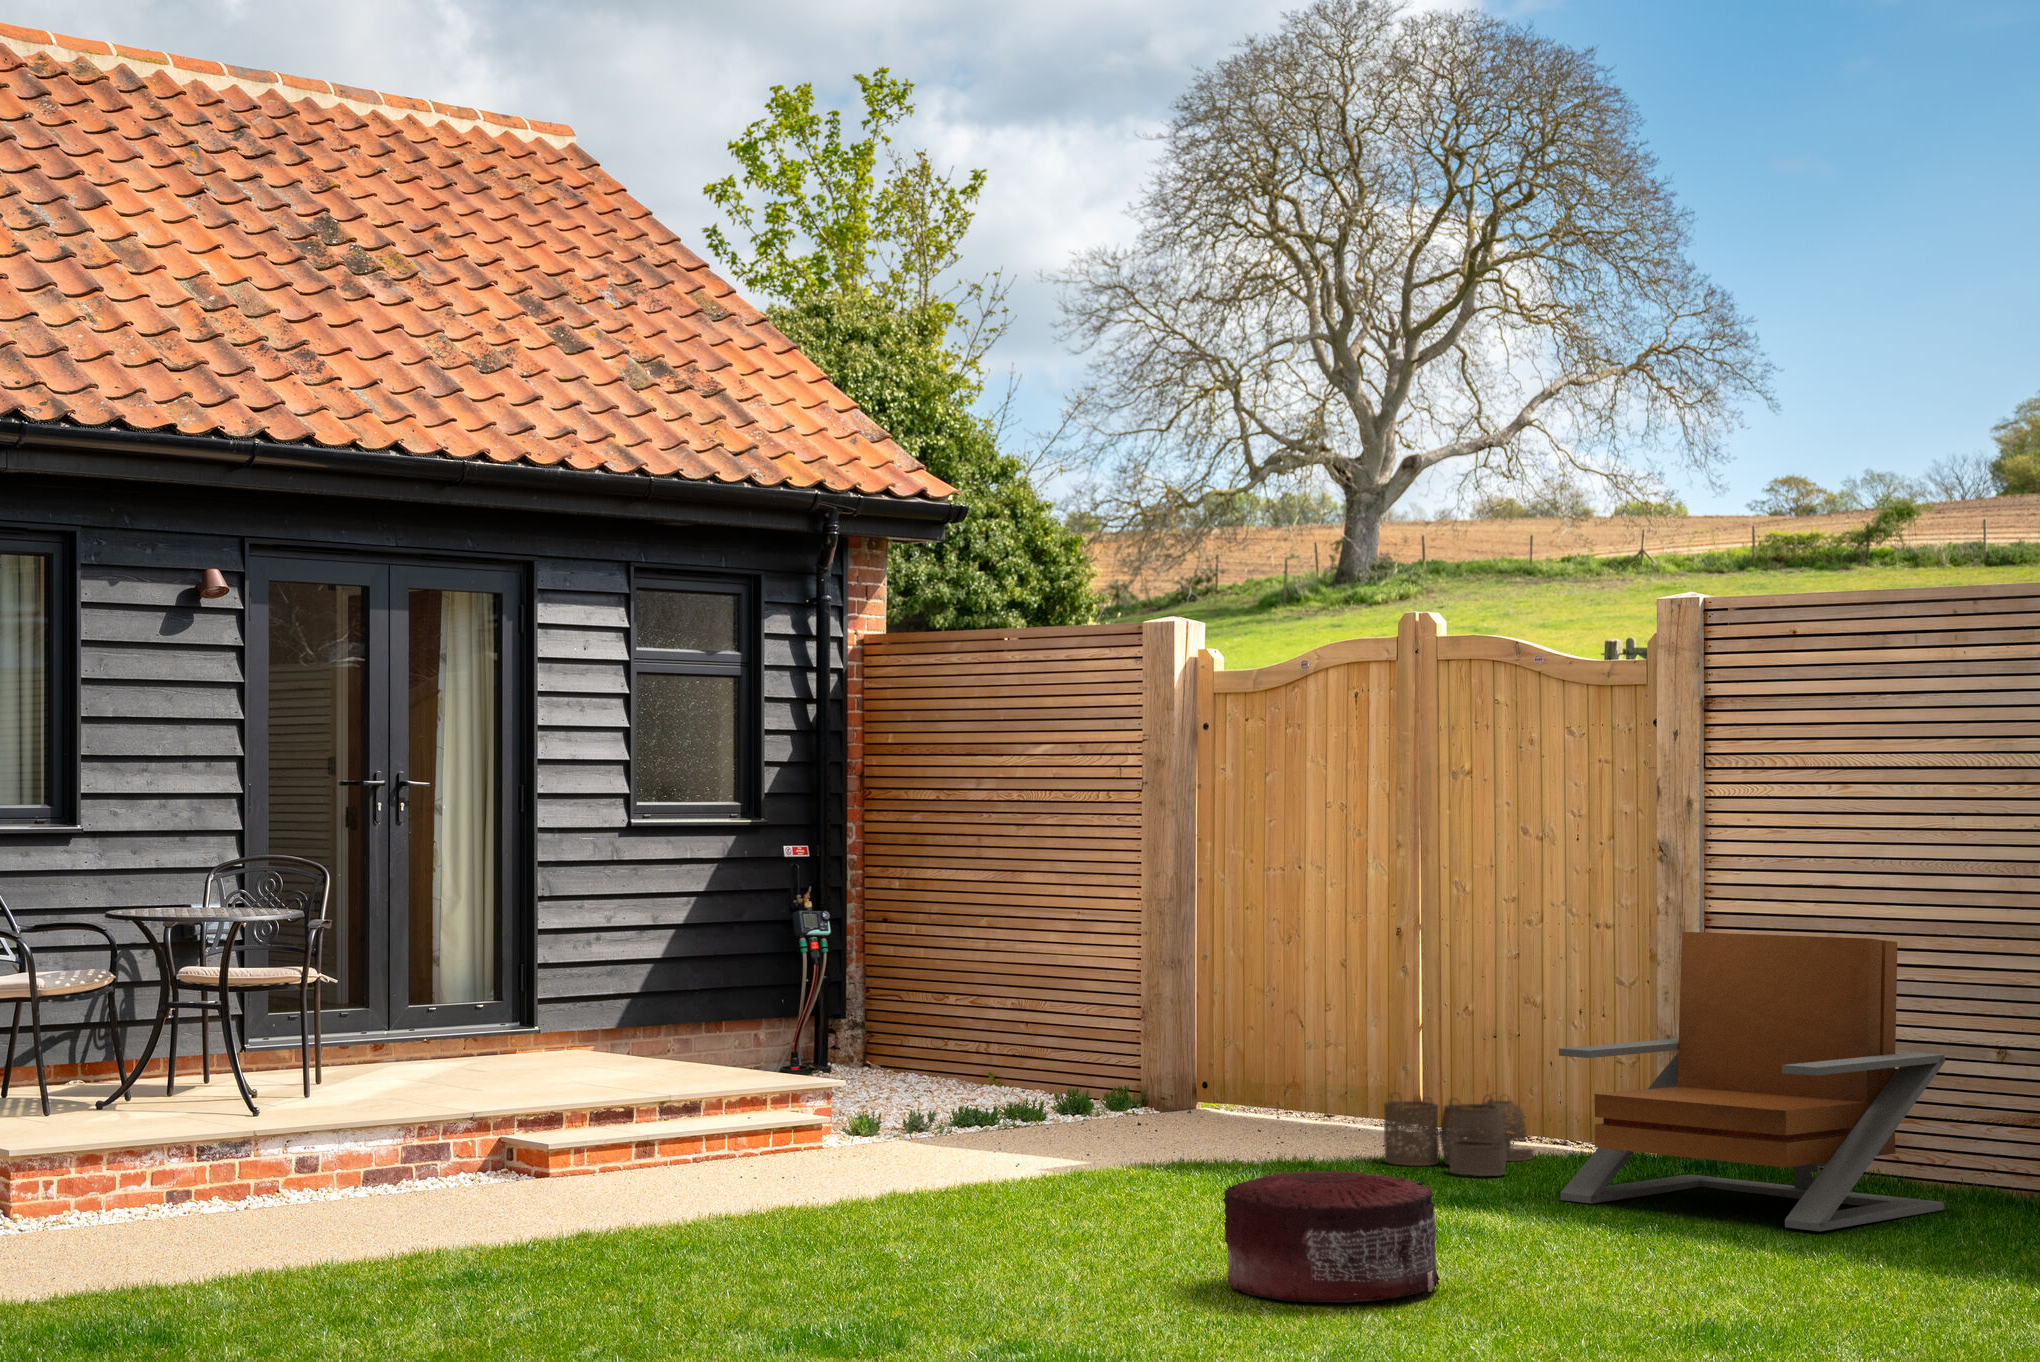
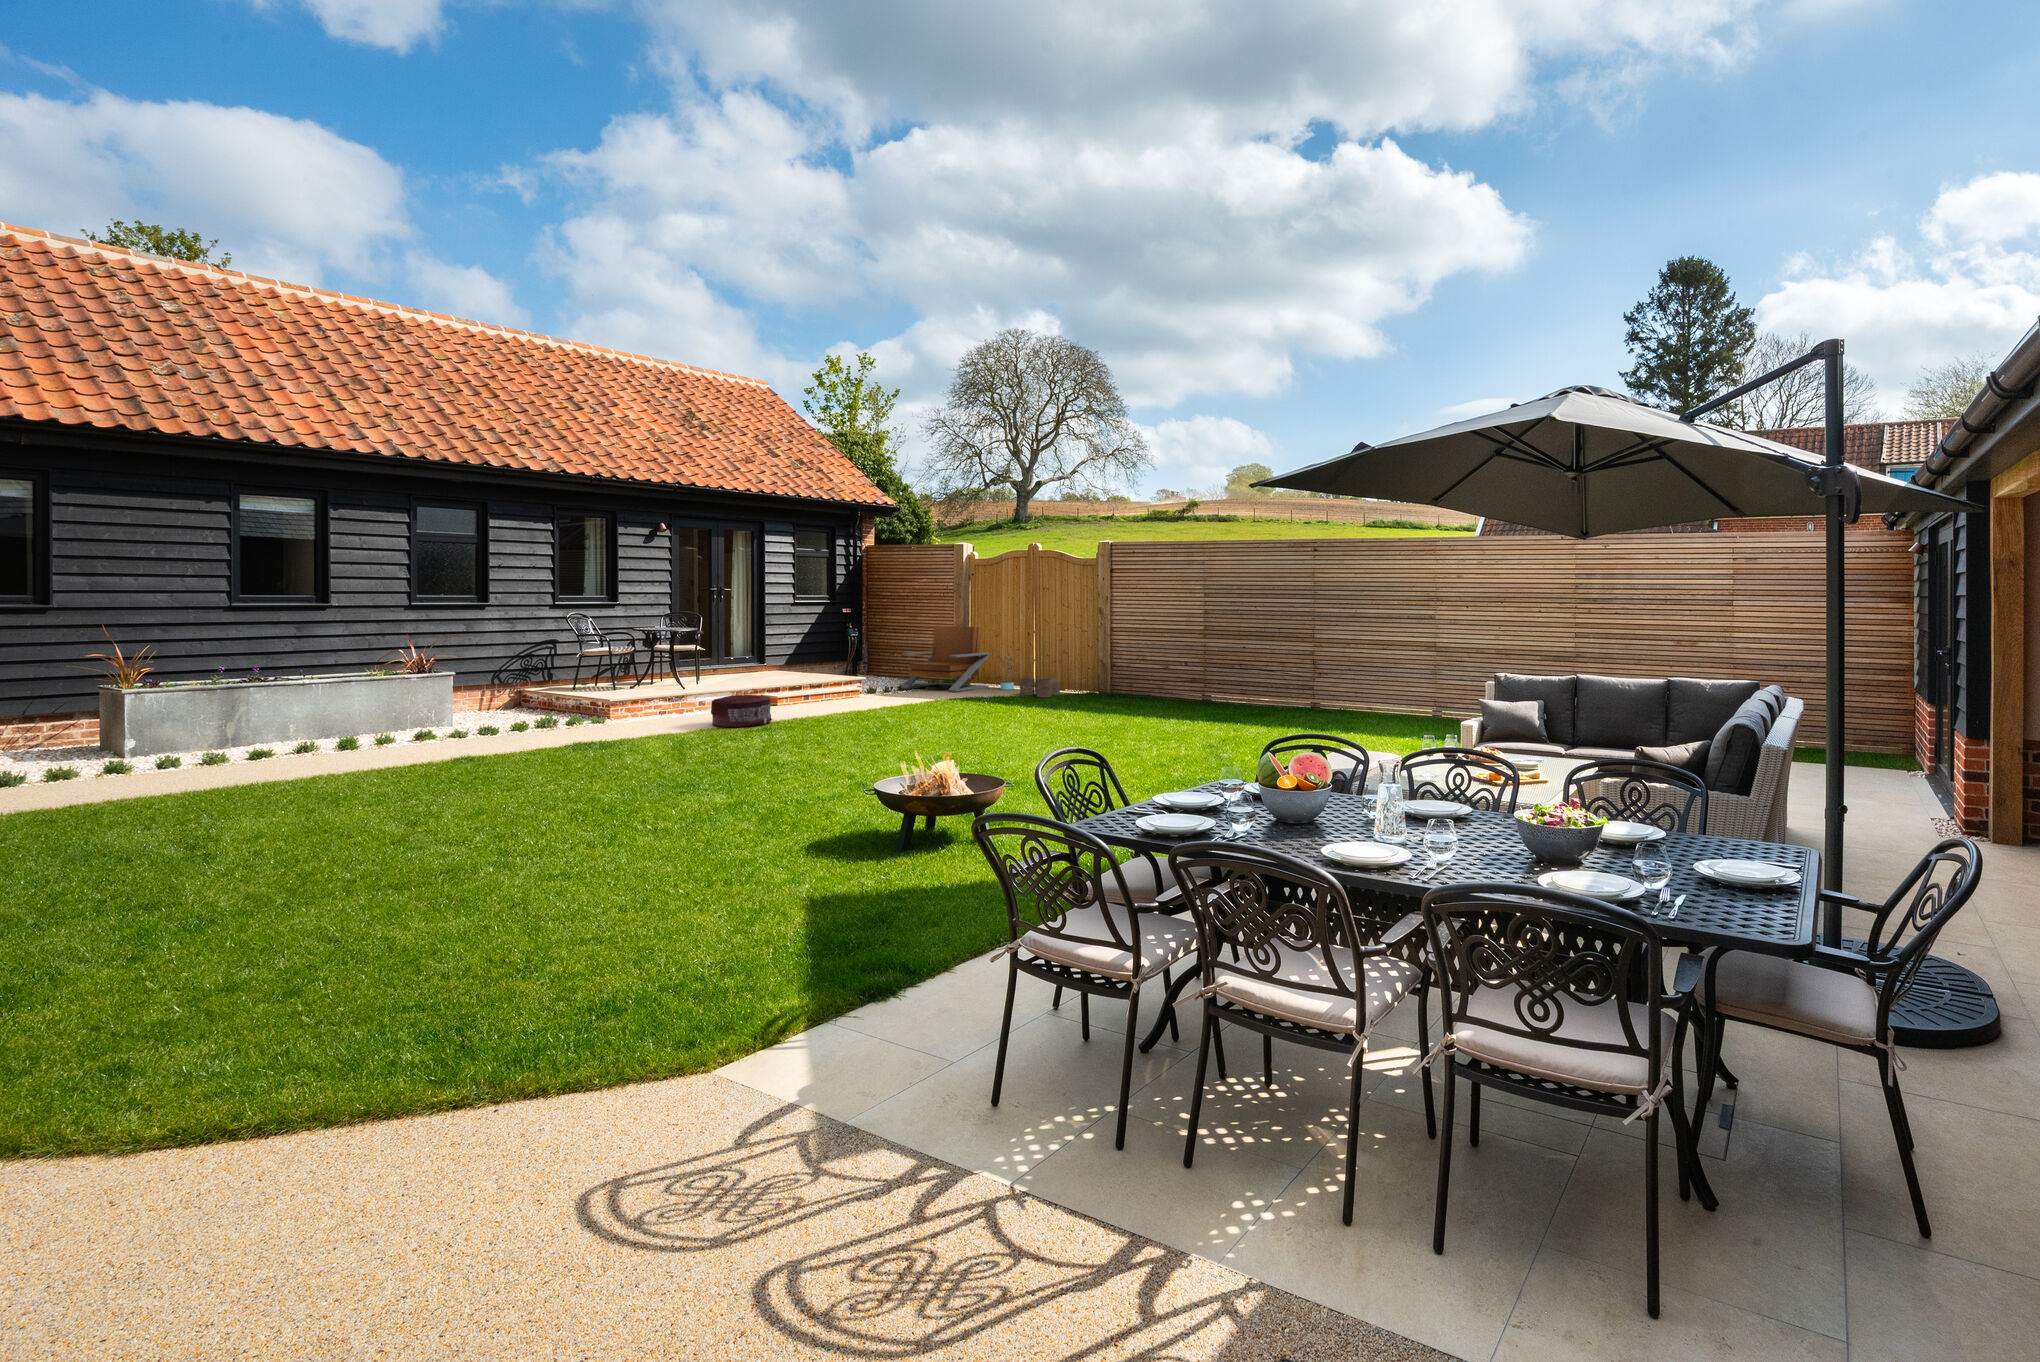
lounge chair: present [1559,932,1945,1231] -> present [901,626,991,692]
potted plant: none [1292,980,1380,1139] -> present [998,649,1020,690]
pouf: present [1223,1171,1440,1303] -> present [711,695,772,727]

